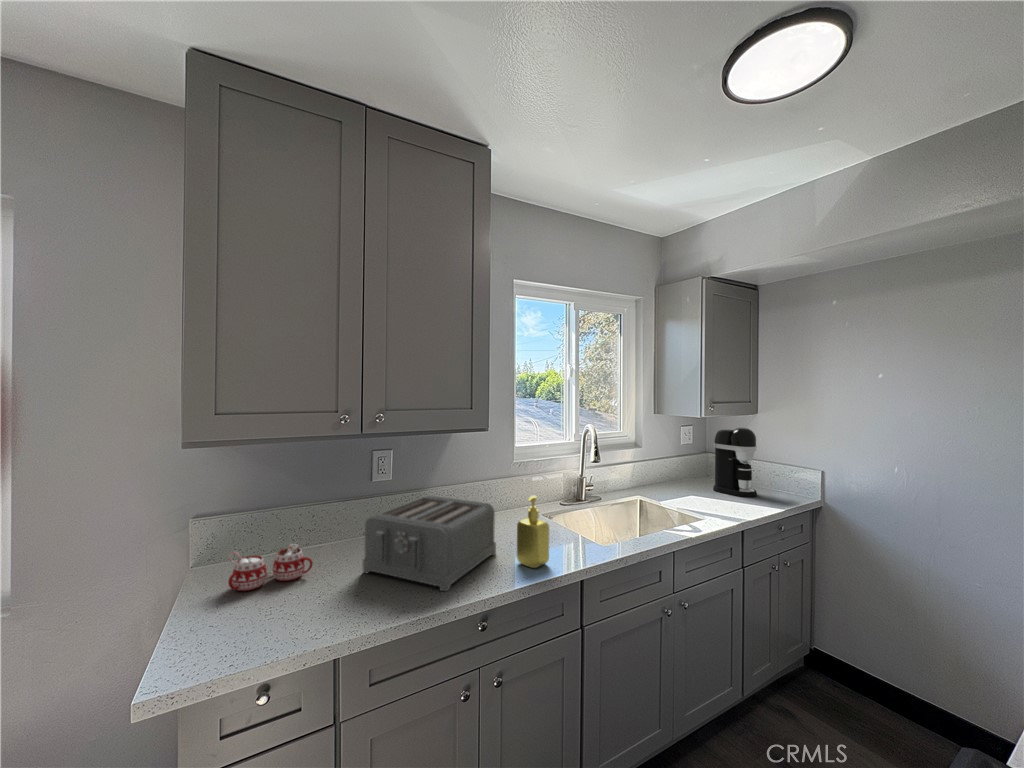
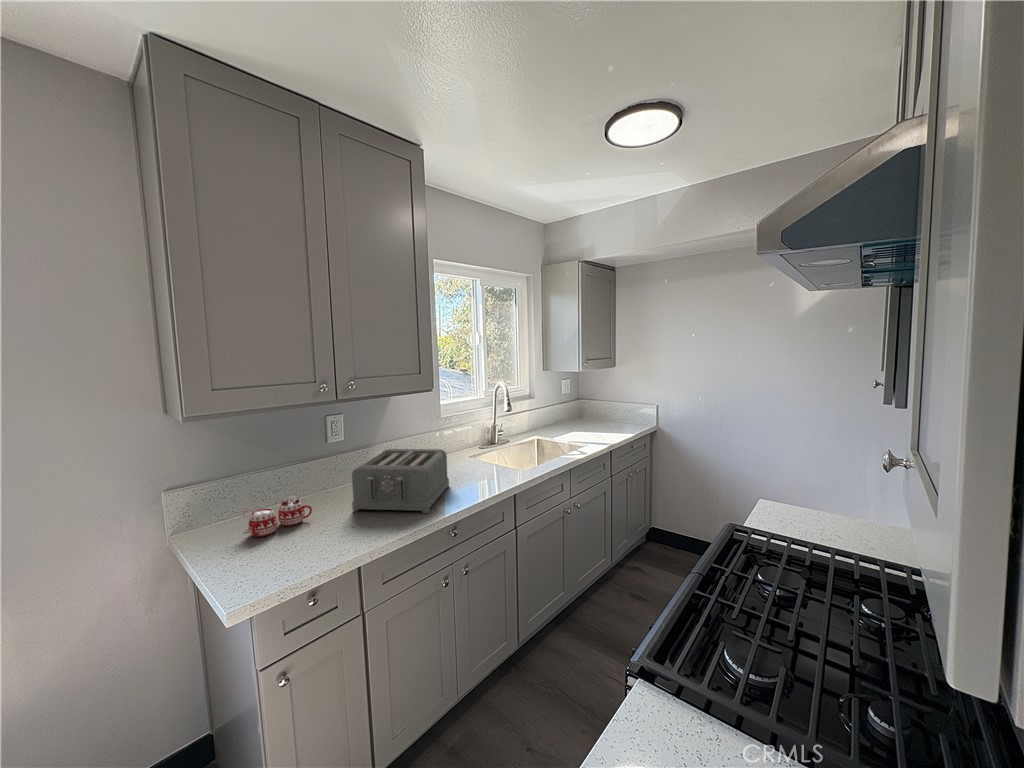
coffee maker: present [713,428,757,497] -> none [587,378,618,429]
soap dispenser: present [517,496,549,568] -> none [467,440,492,491]

